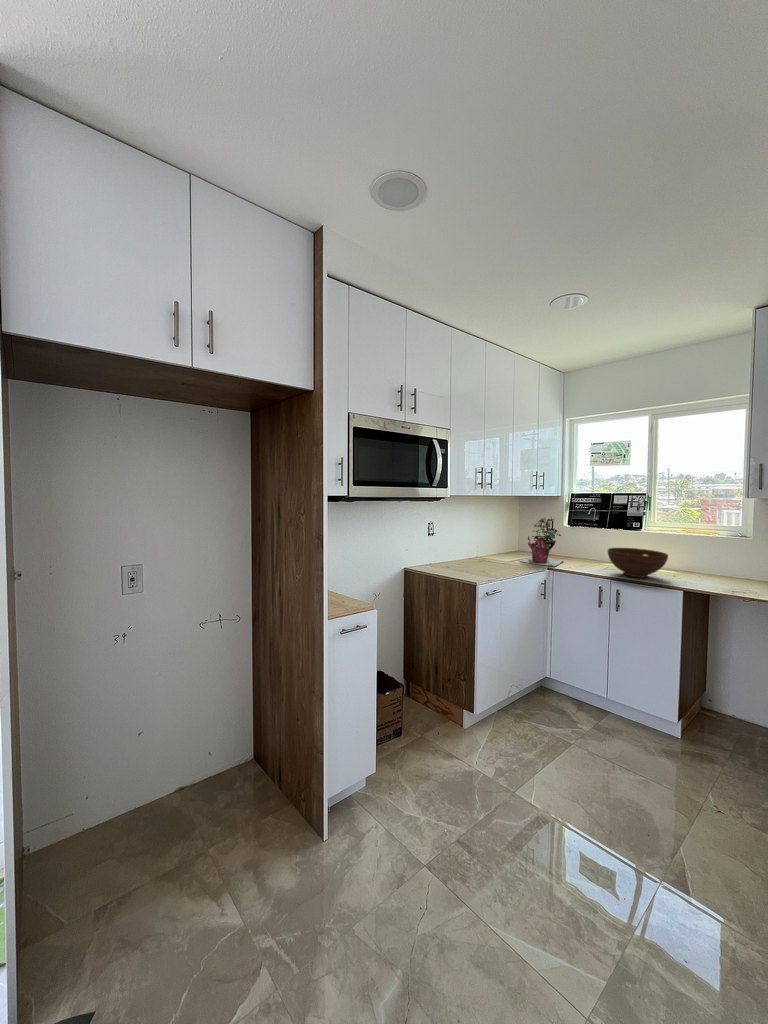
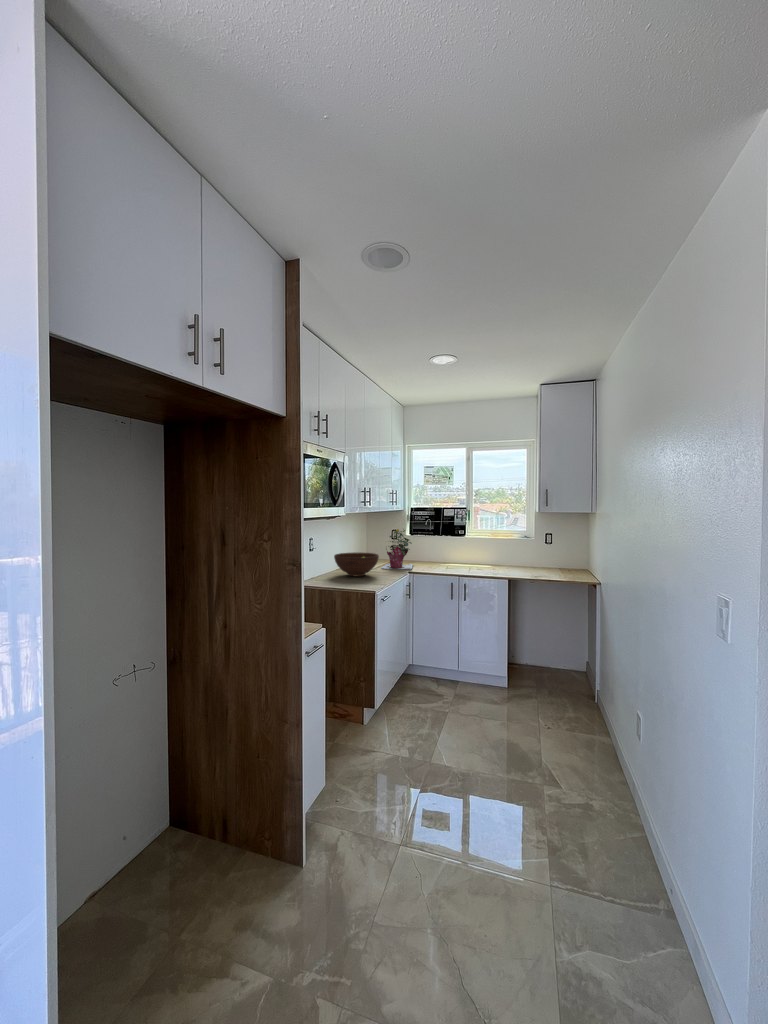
fruit bowl: present [608,548,668,578] -> present [334,552,379,577]

